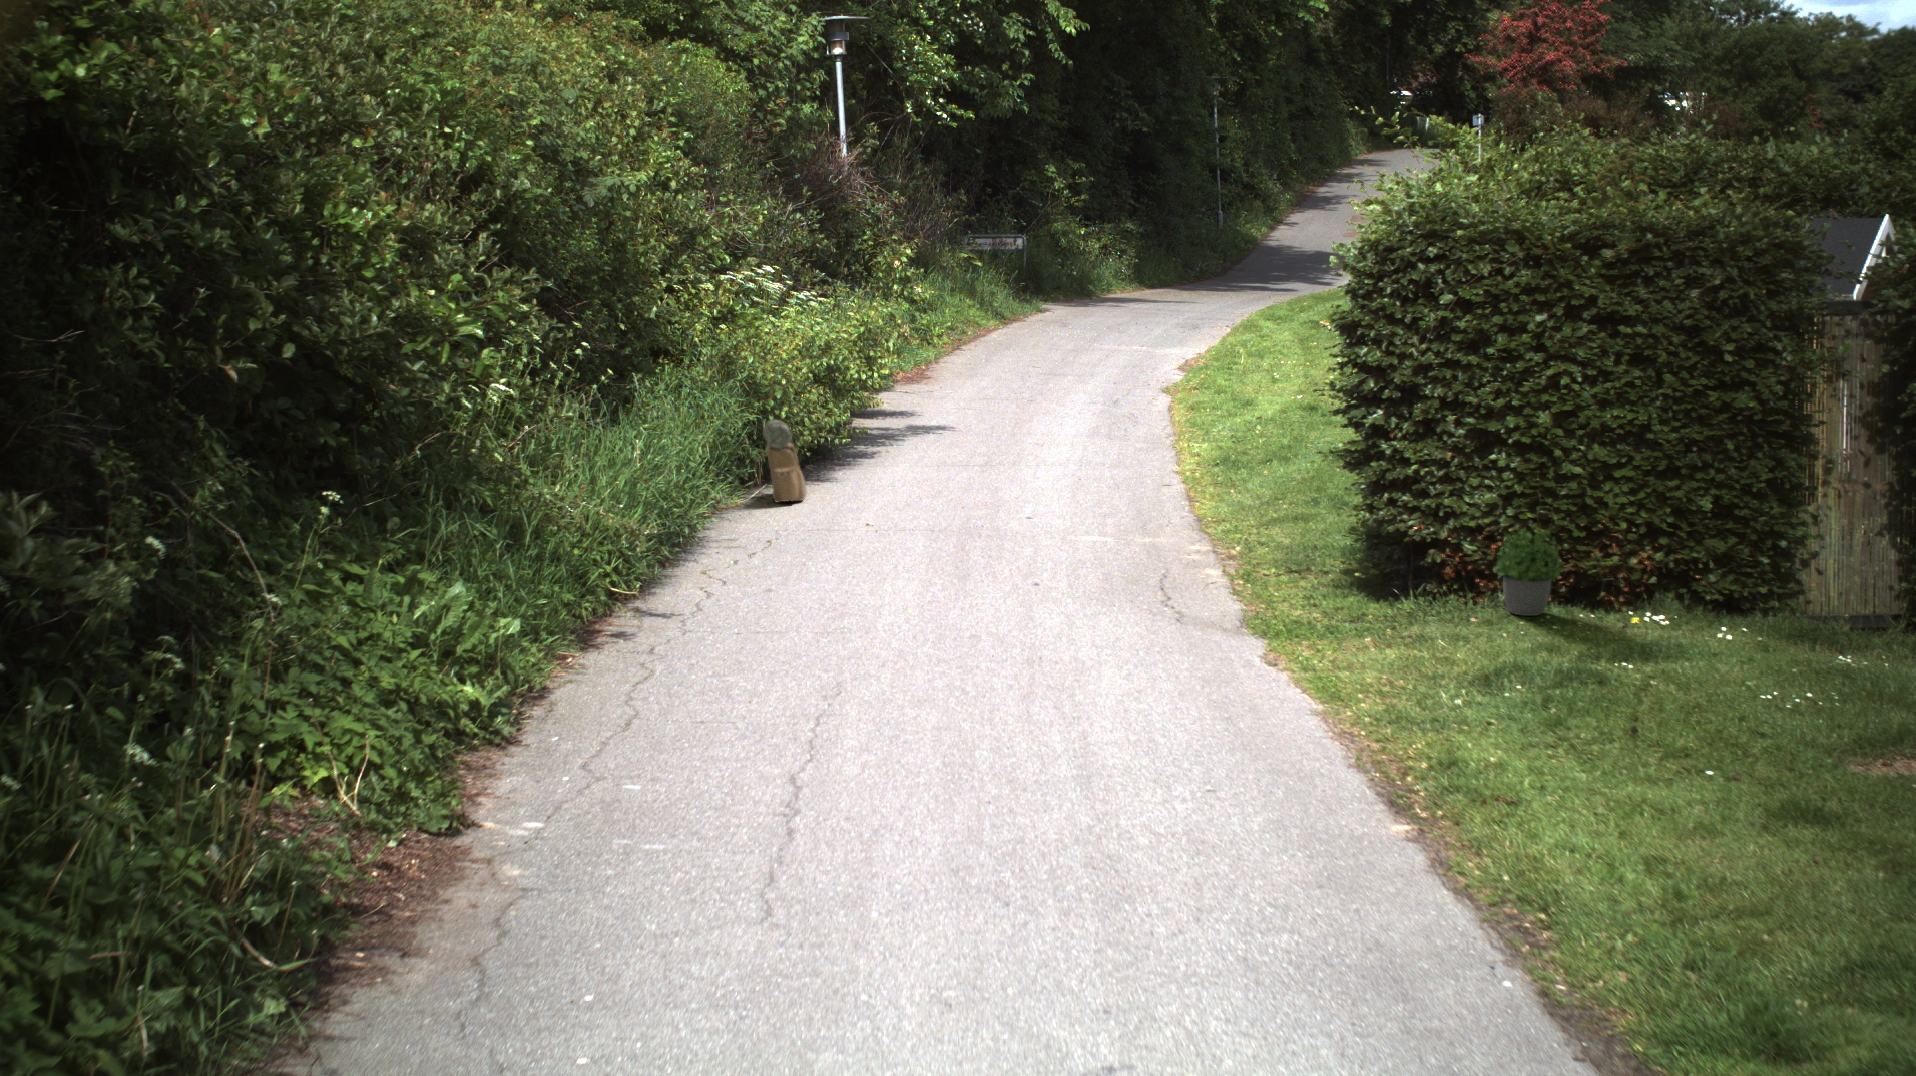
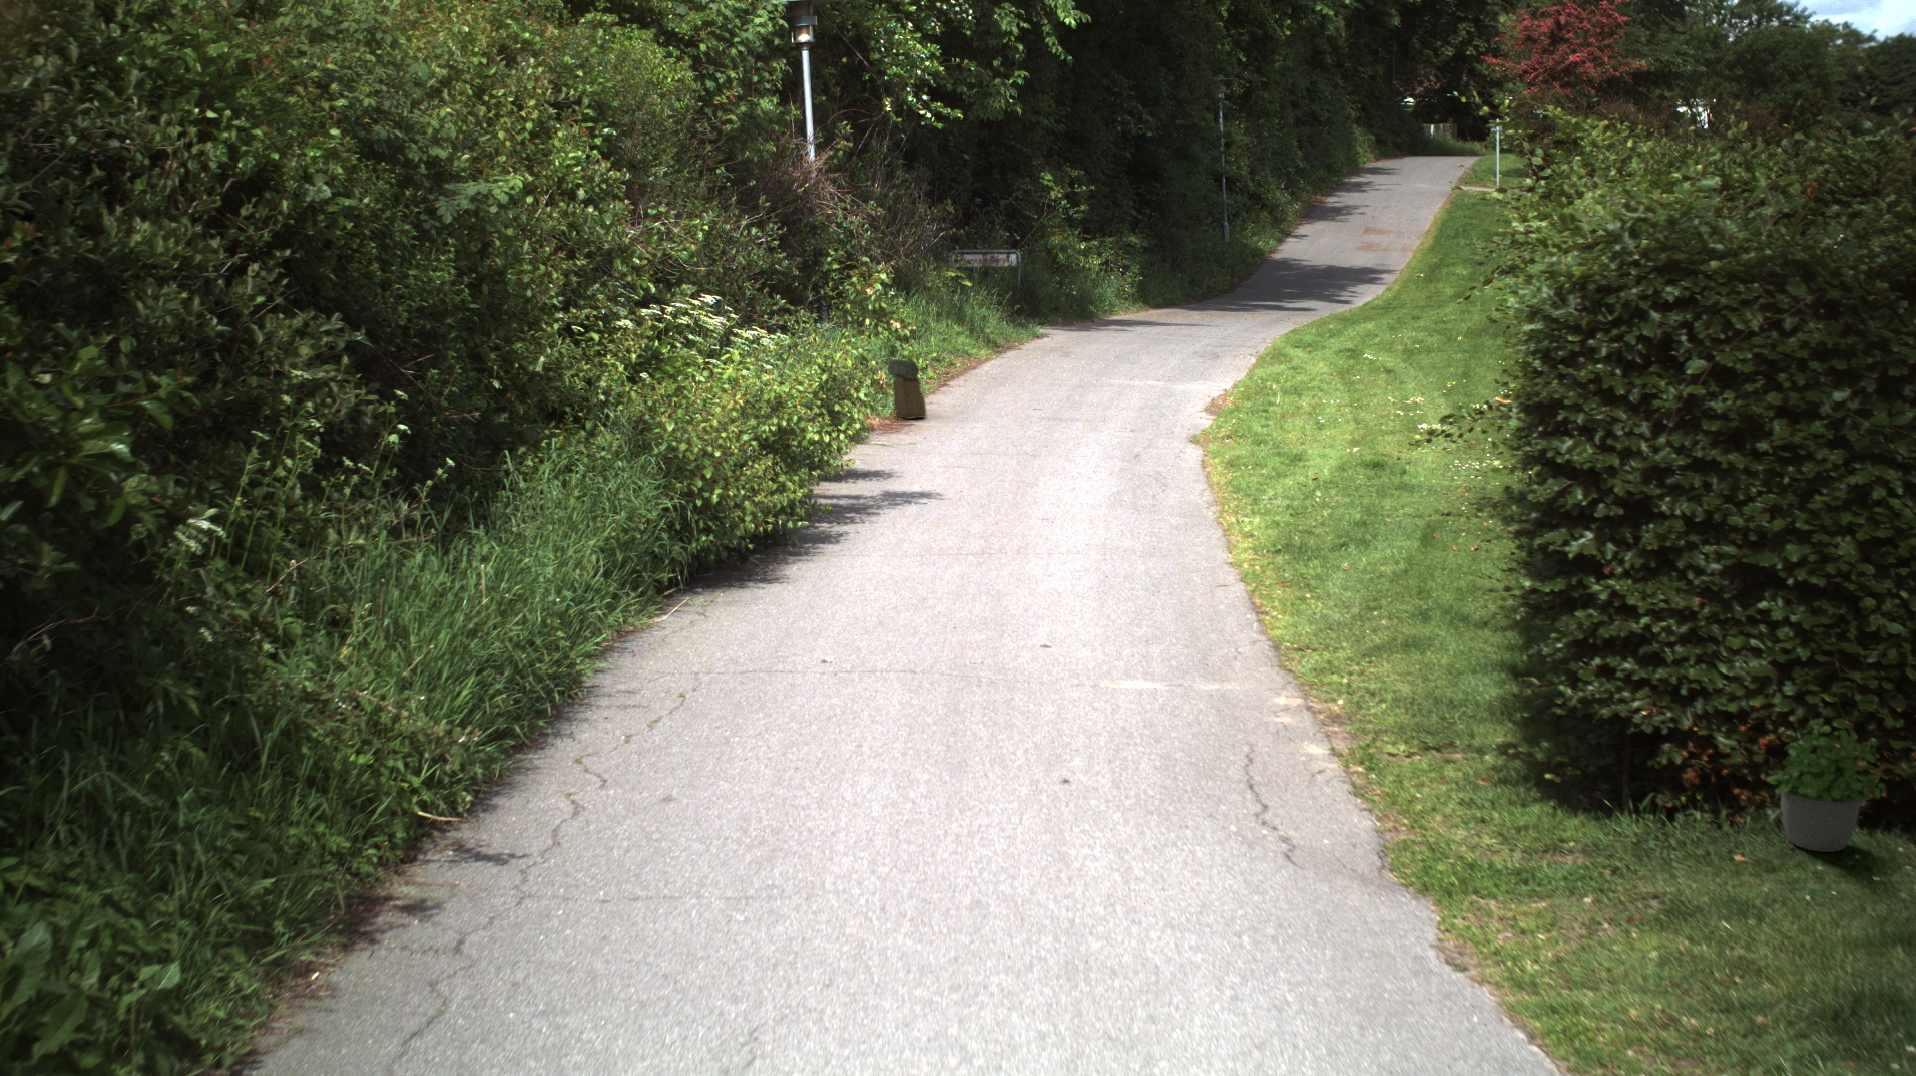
backpack: present [753,419,807,502] -> present [884,359,926,419]

